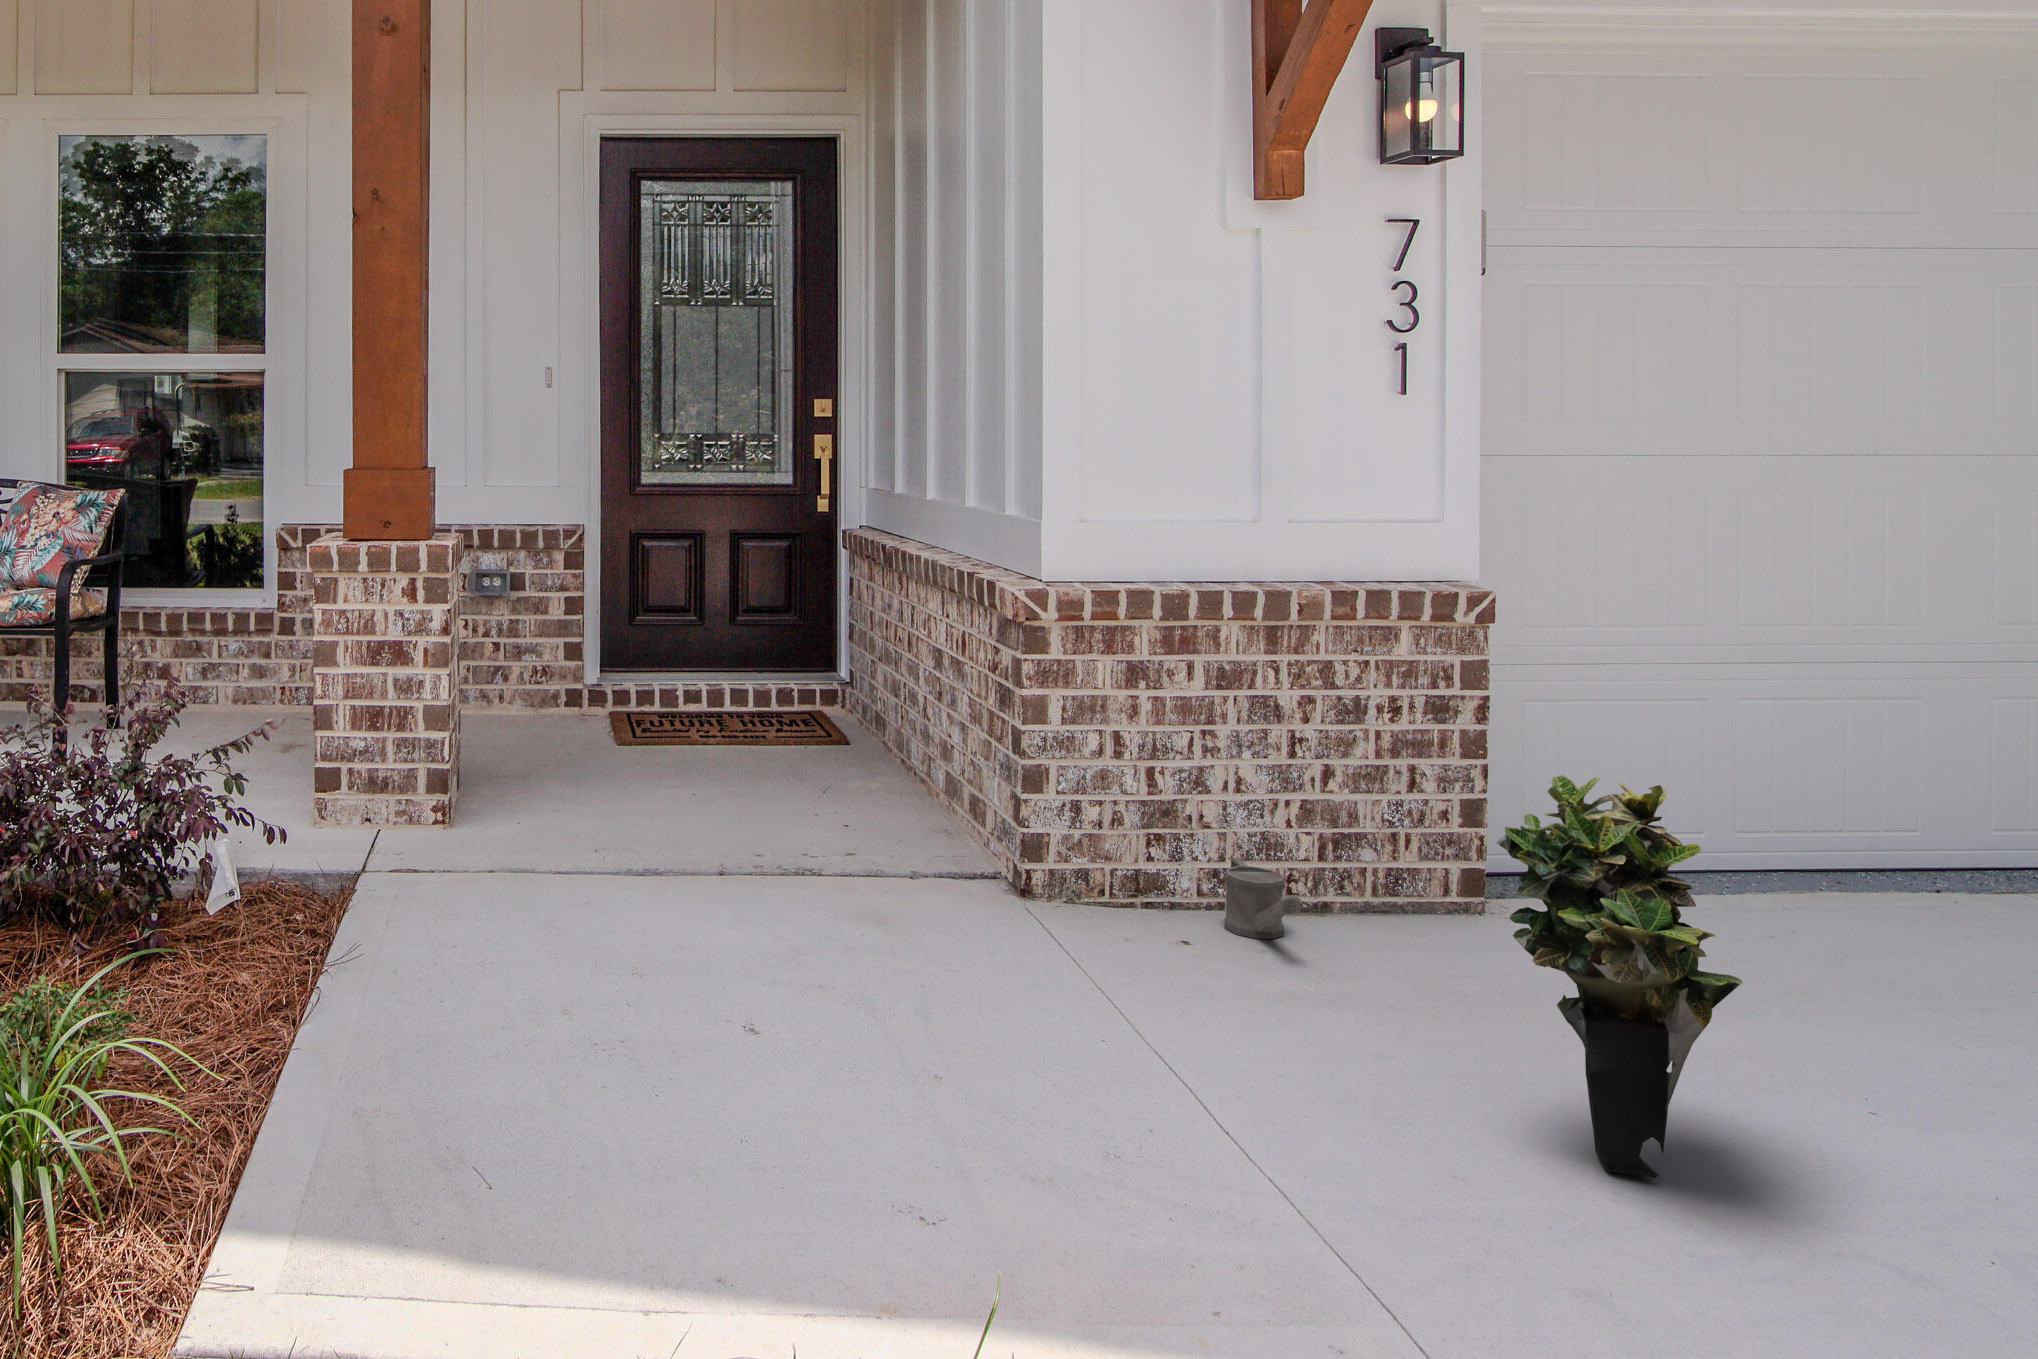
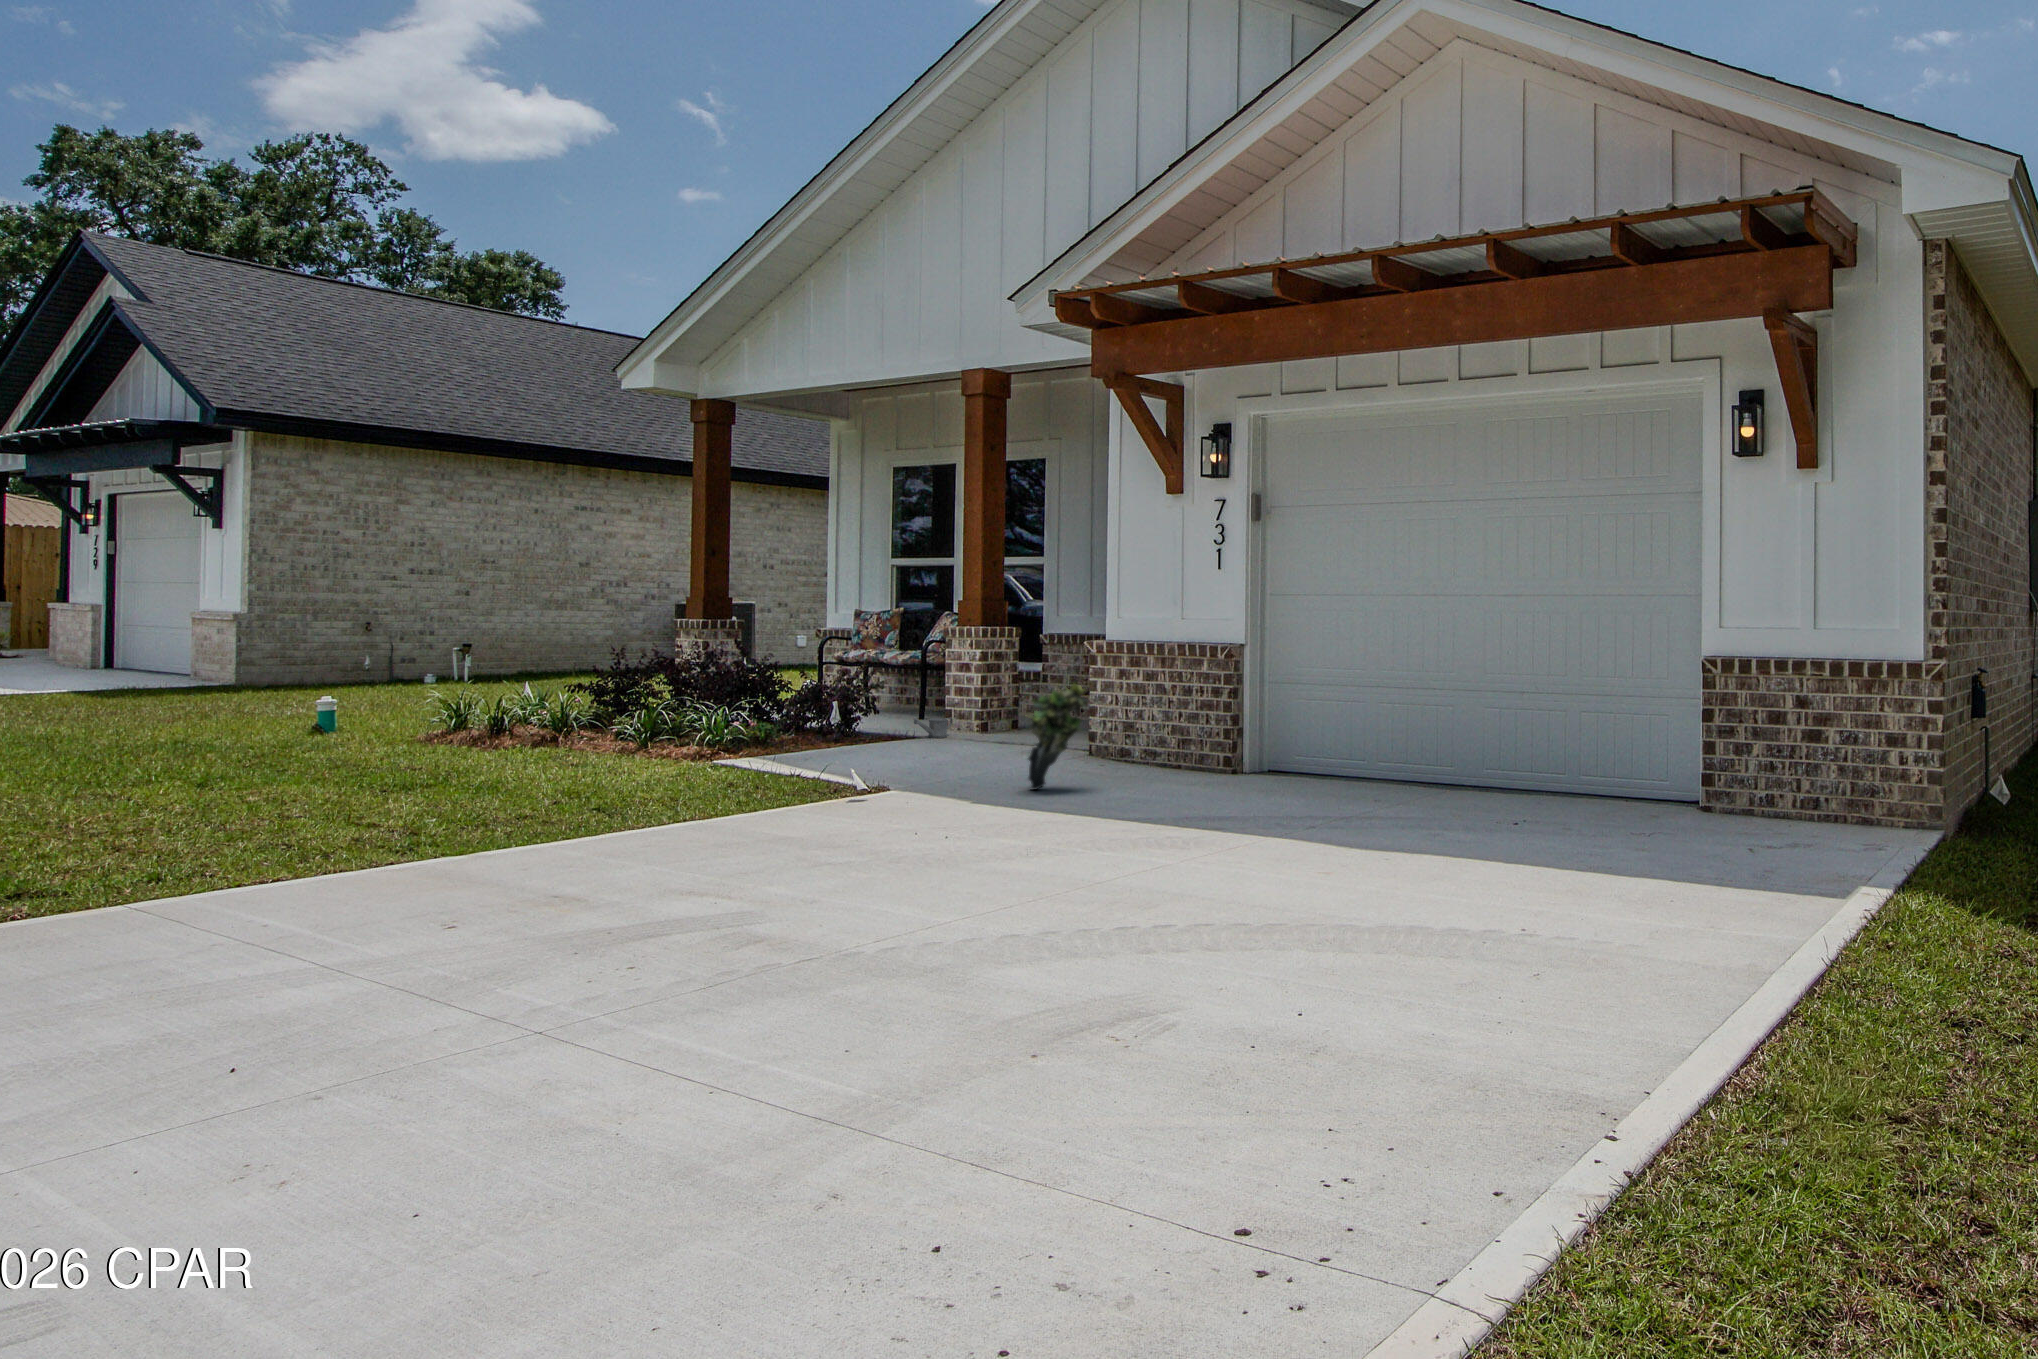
watering can: present [1224,858,1300,939] -> present [914,718,953,738]

